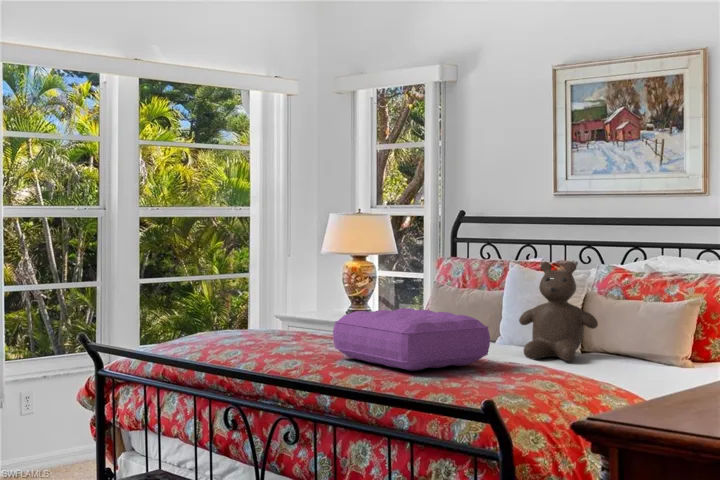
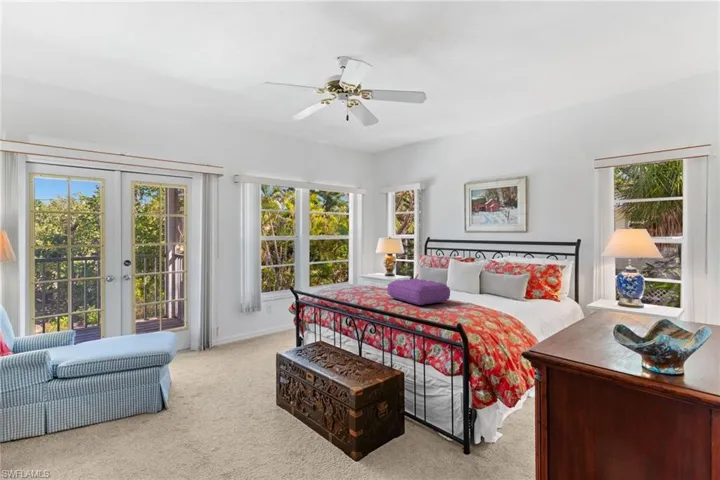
teddy bear: present [519,261,598,361] -> none [456,259,487,298]

